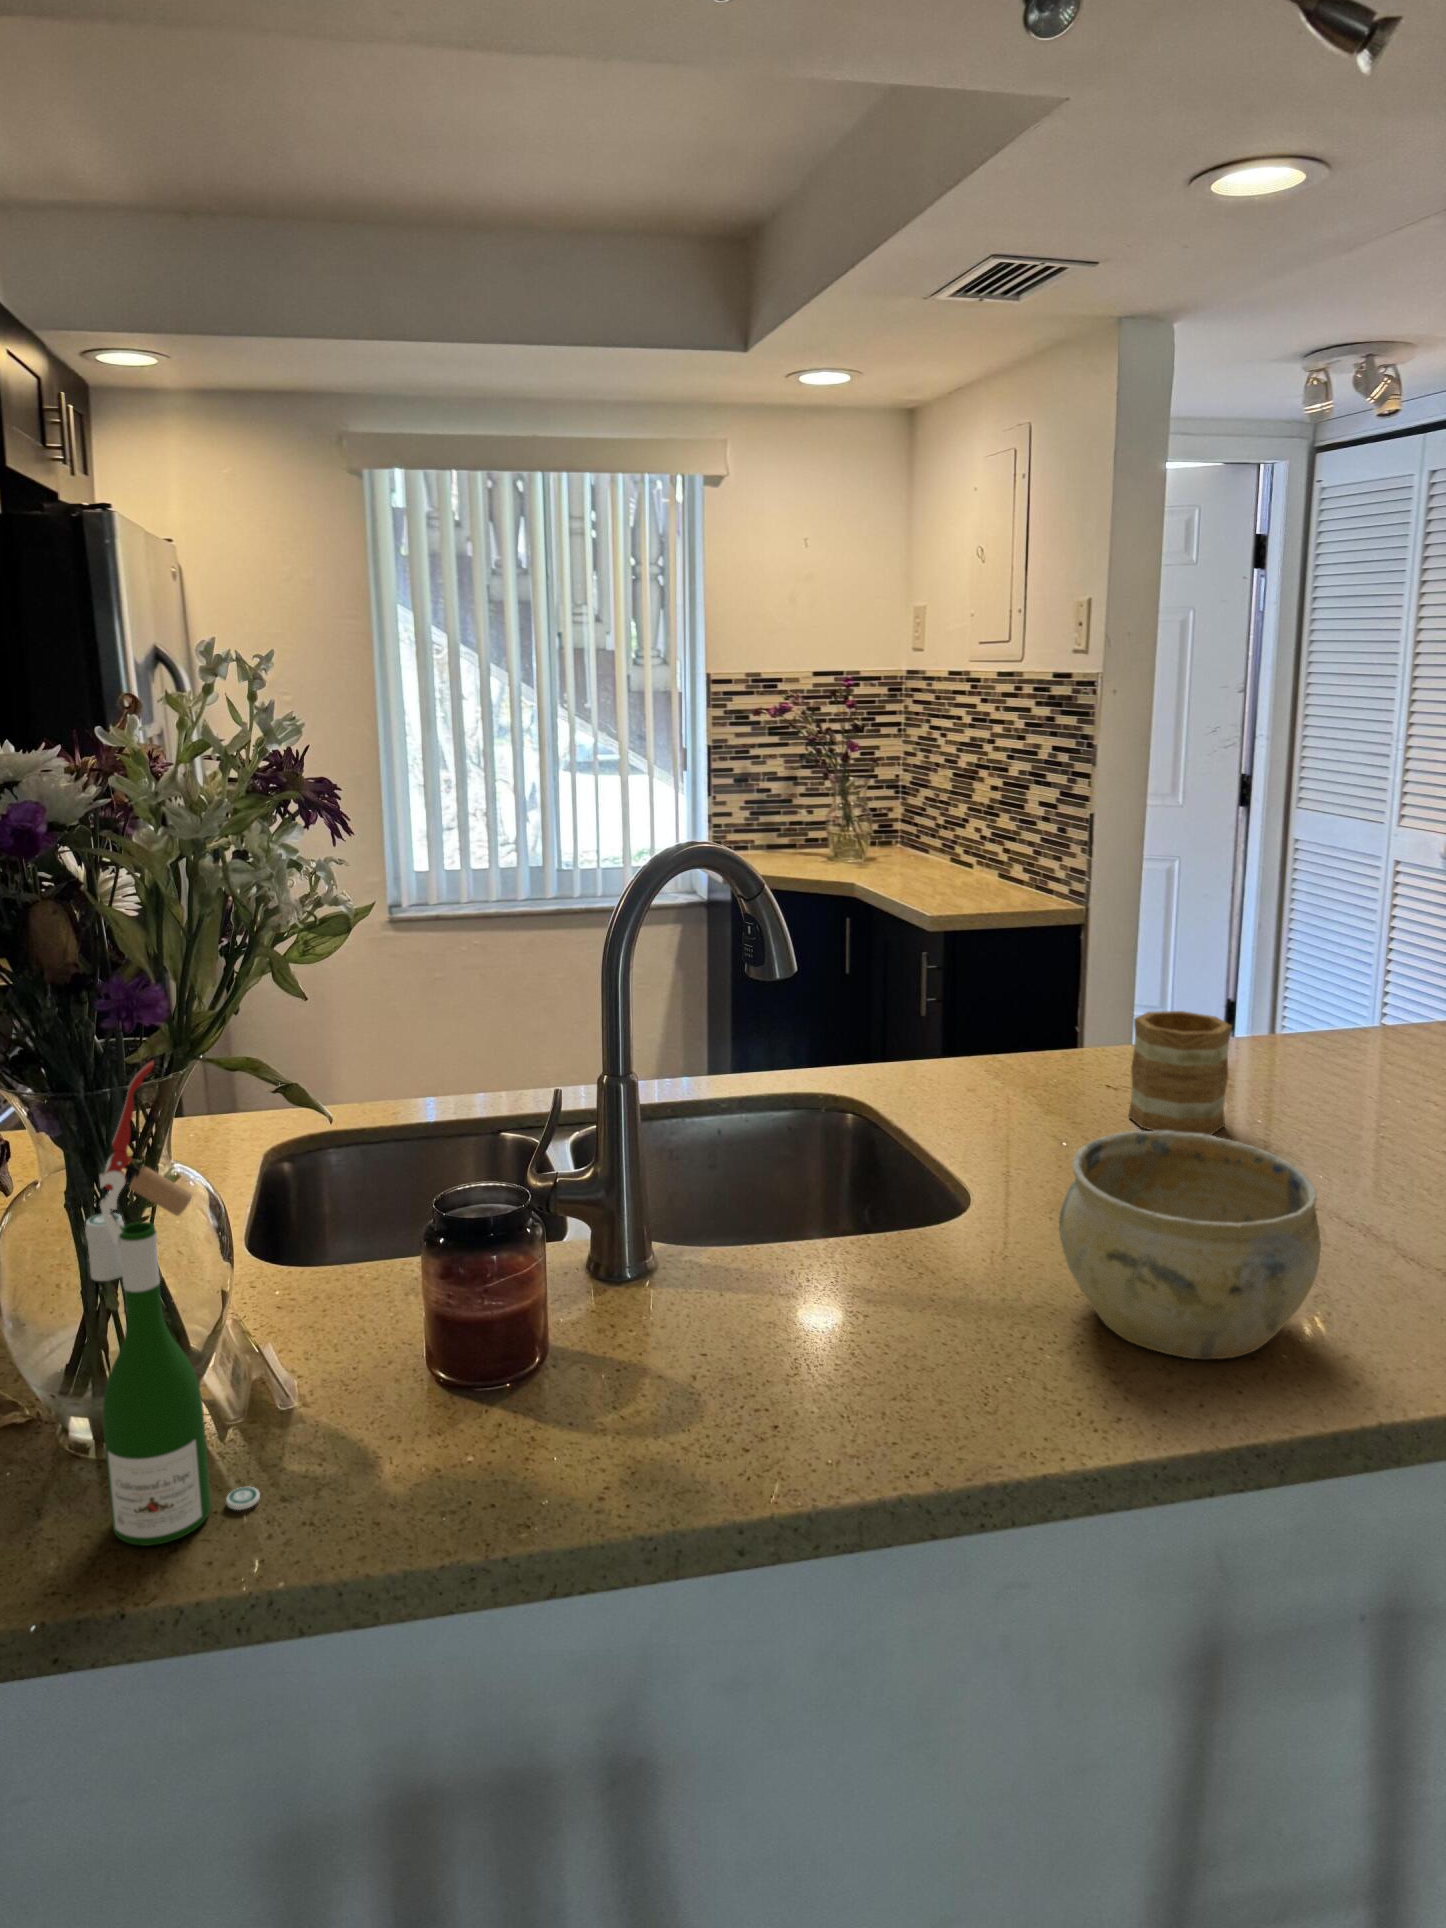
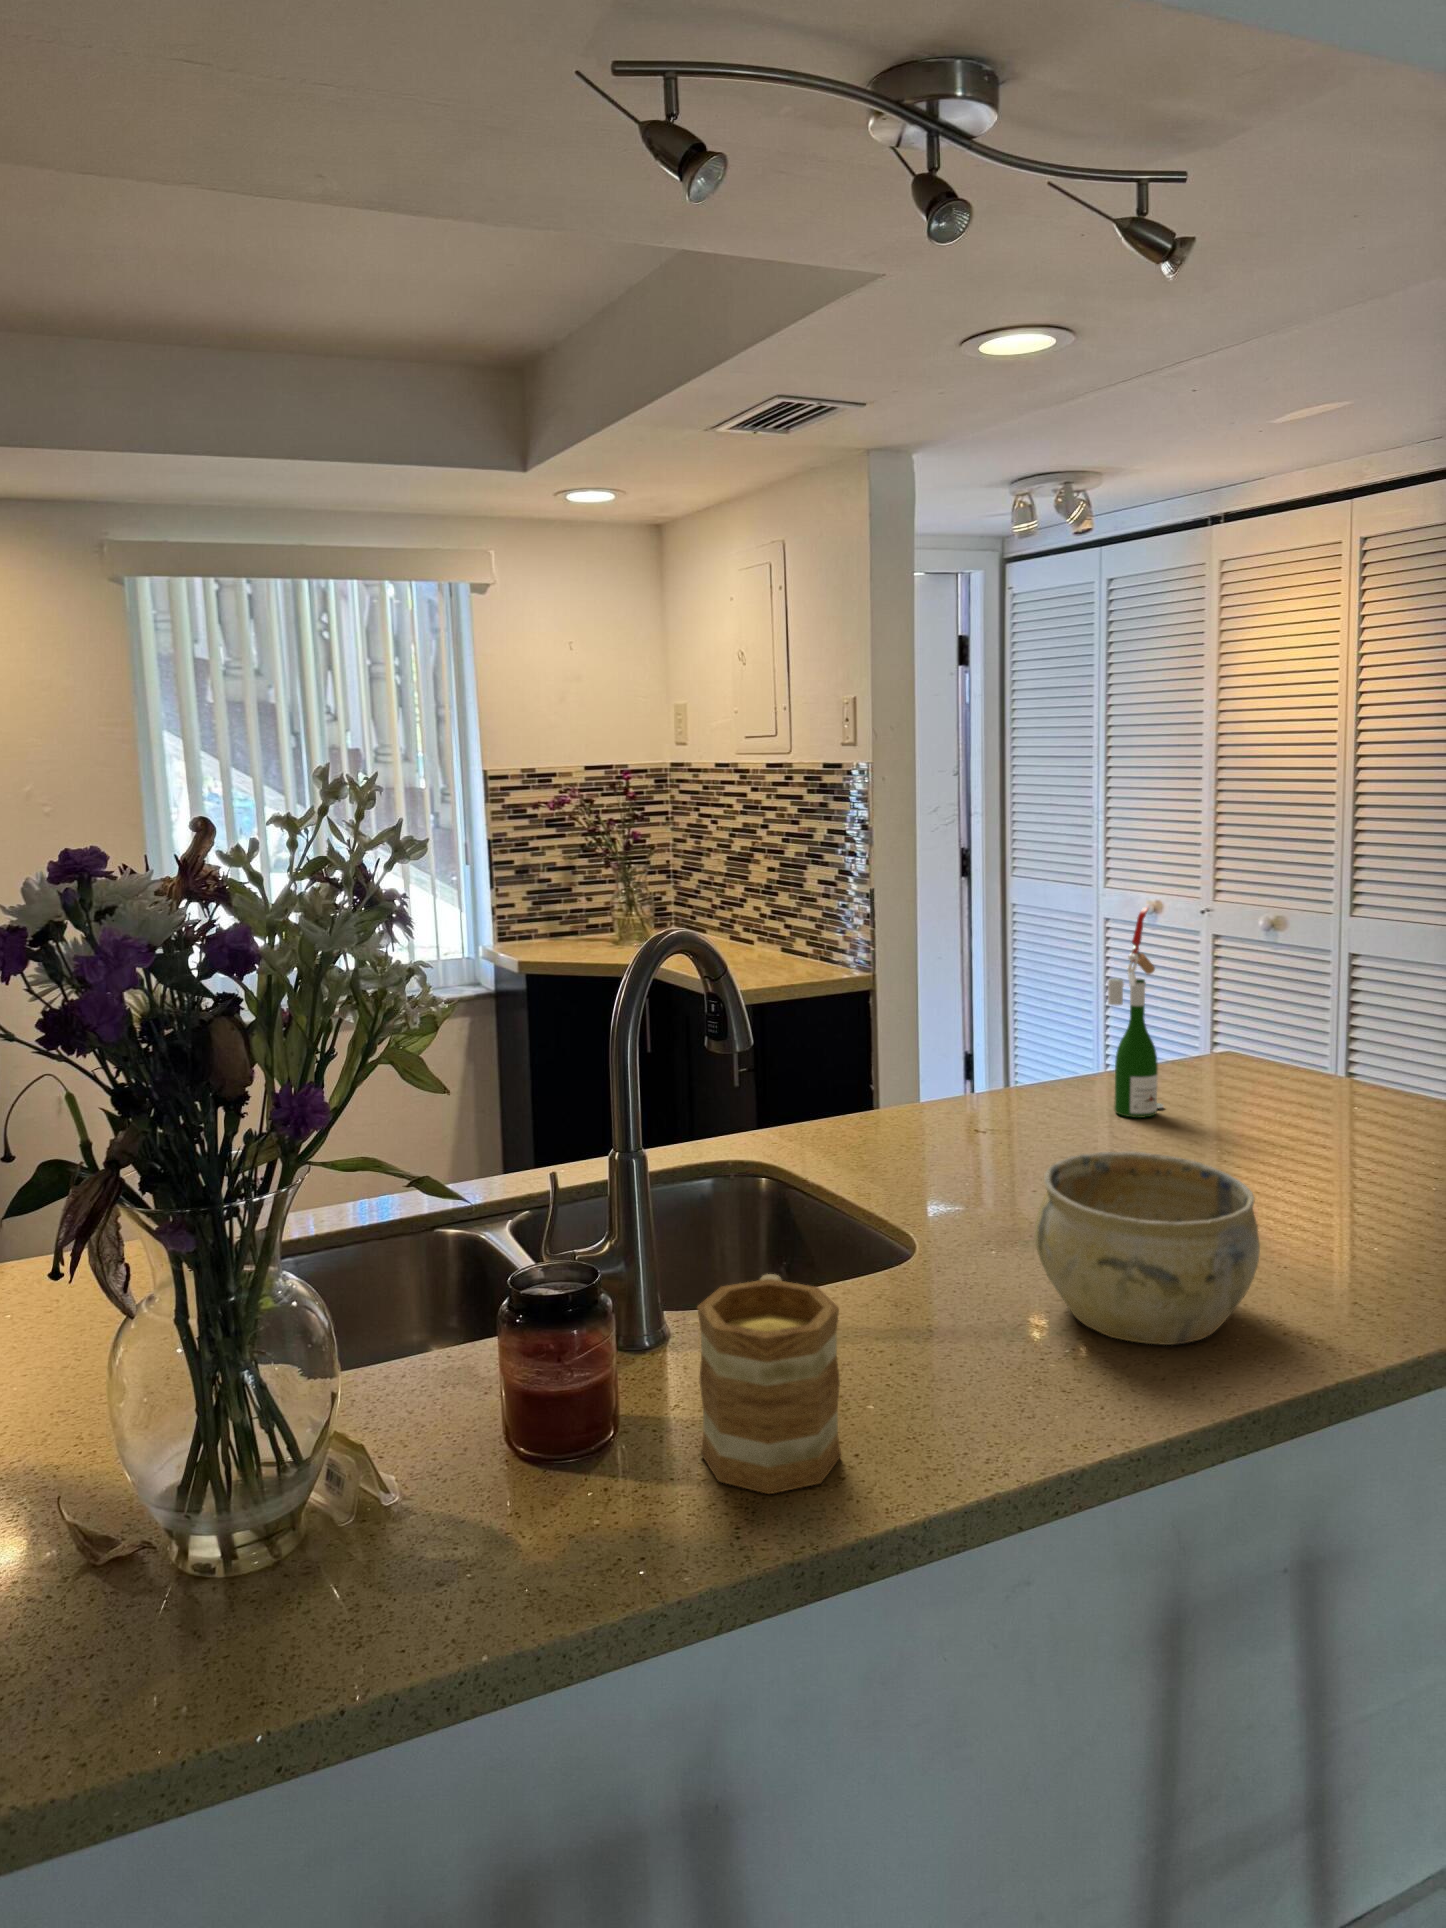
mug: present [1128,1011,1232,1135] -> present [697,1274,841,1494]
wine bottle: present [85,1061,260,1546] -> present [1108,907,1163,1118]

